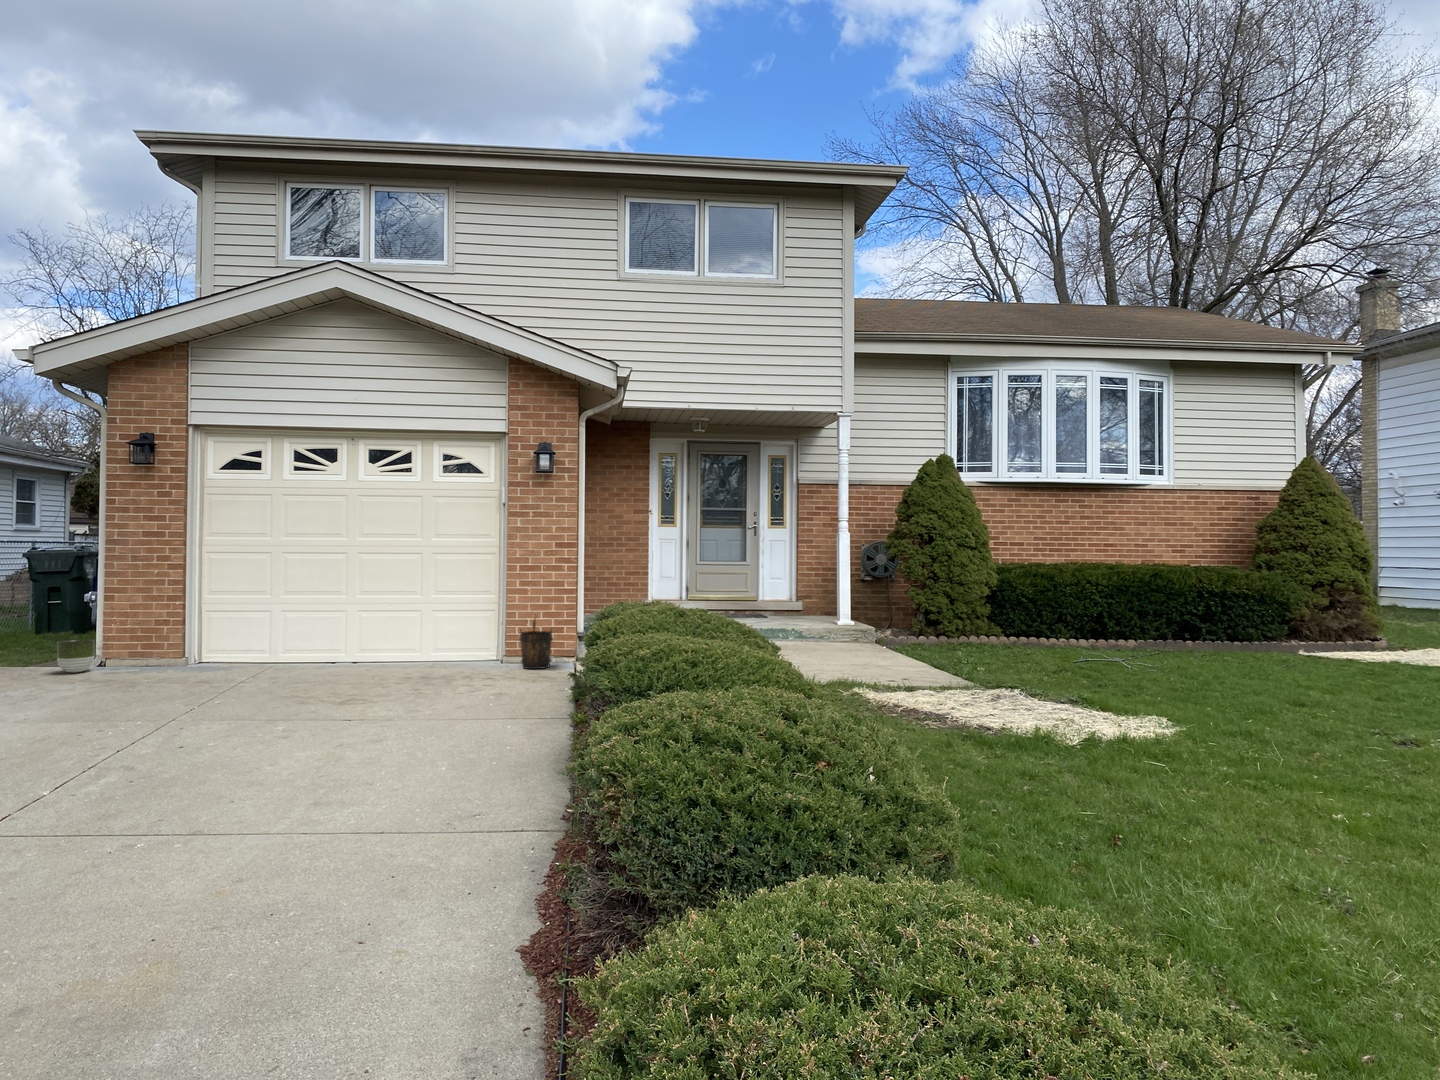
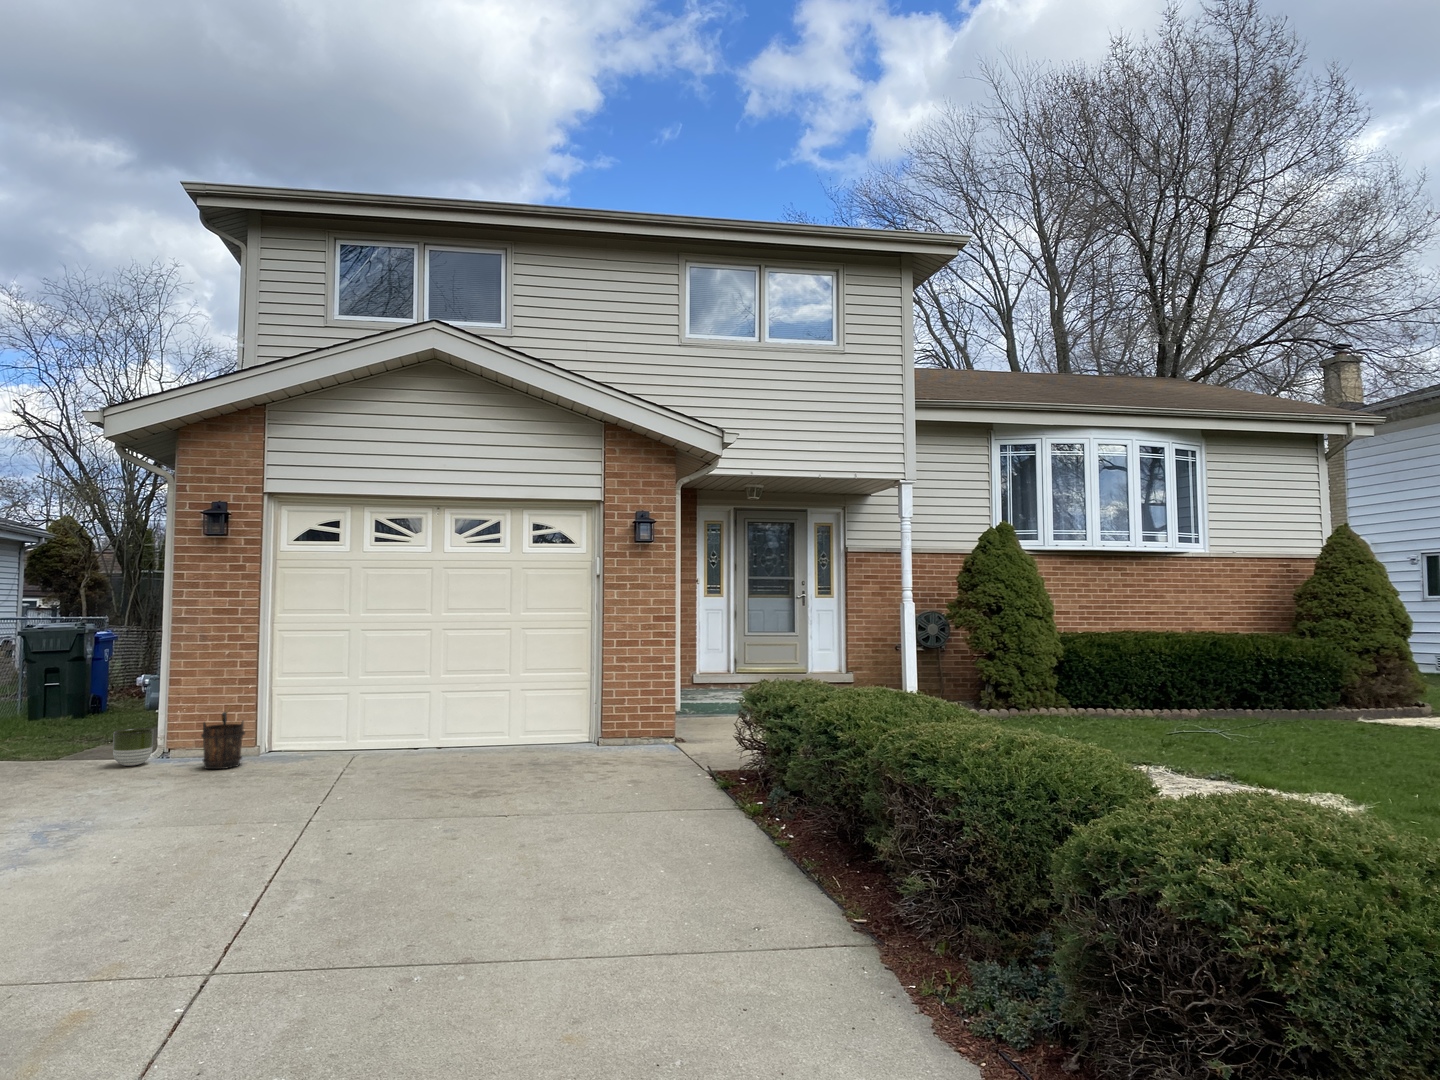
bucket: present [519,616,553,669] -> present [201,705,245,769]

